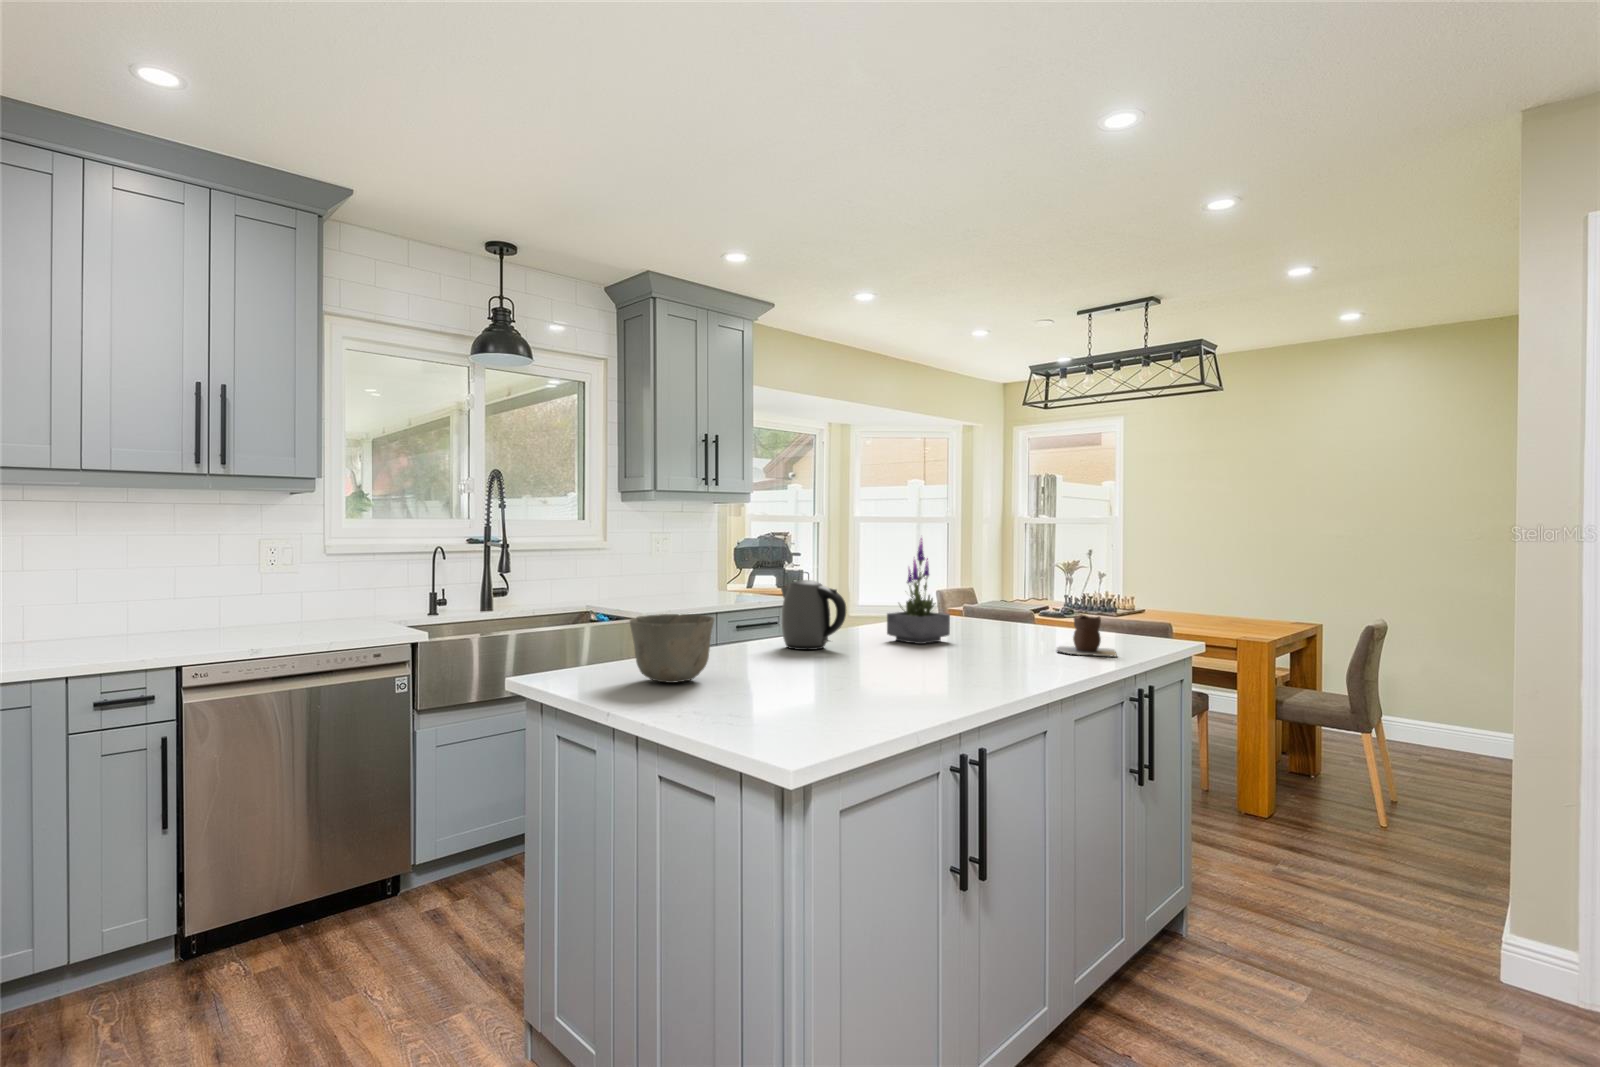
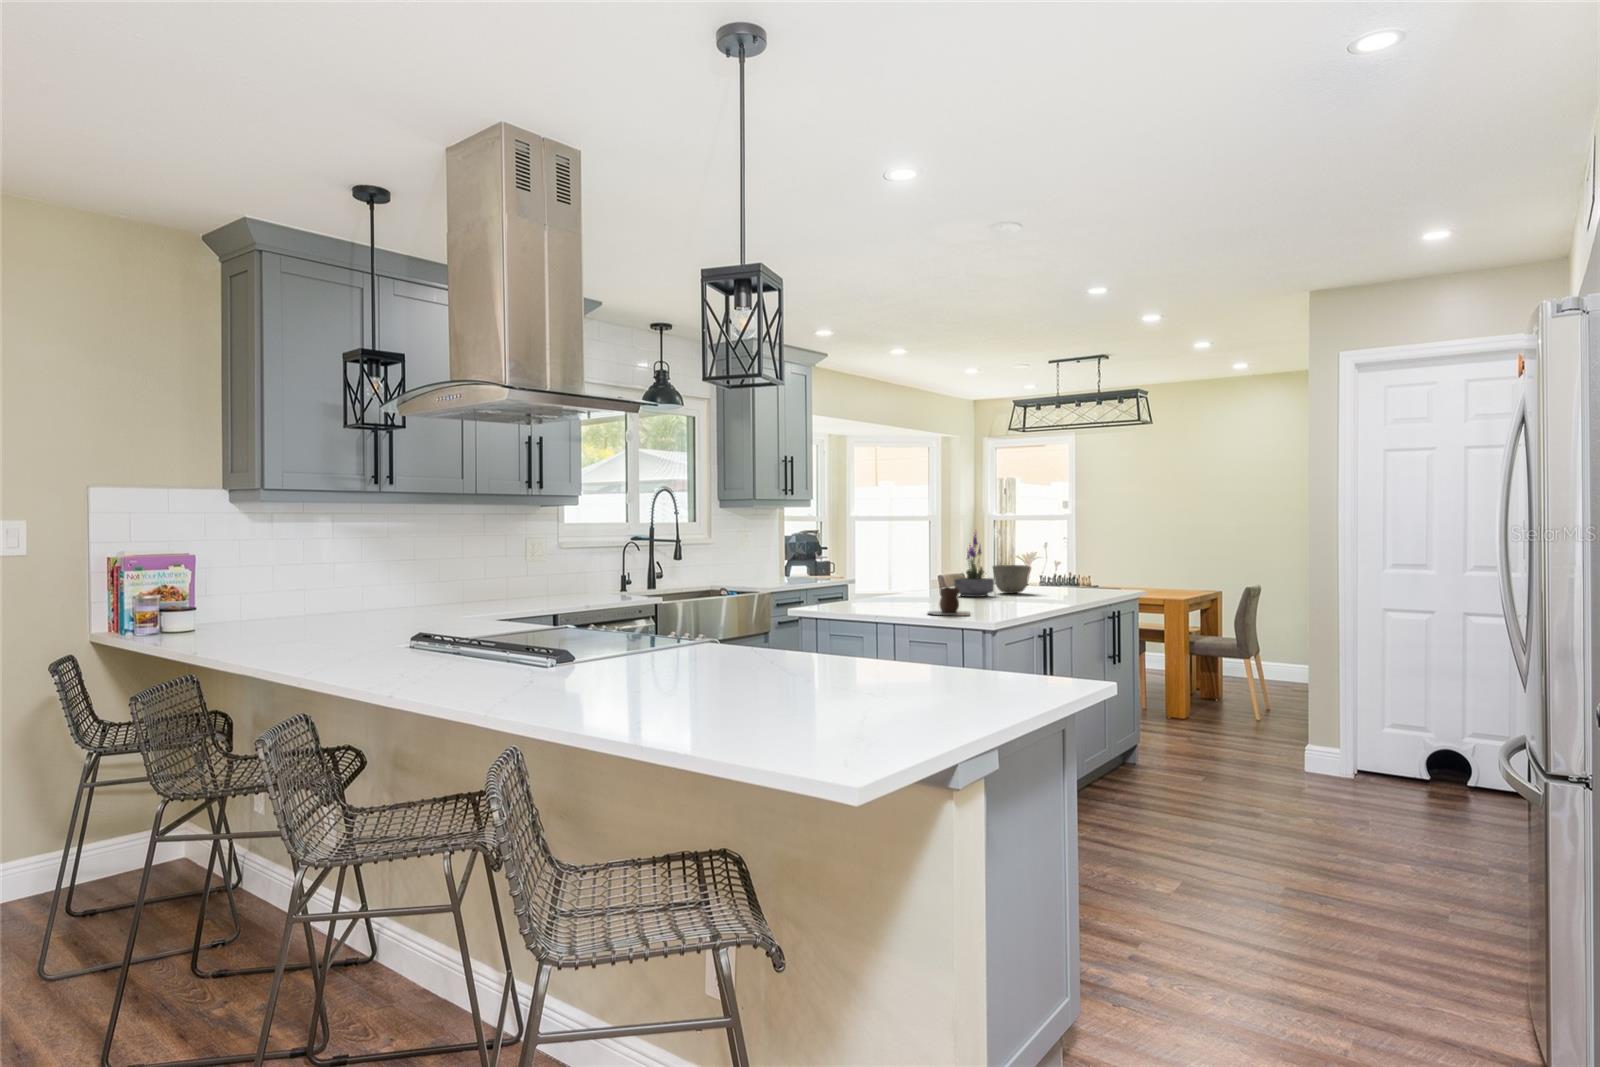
kettle: present [781,580,846,650] -> none [894,557,938,600]
ceramic bowl: present [630,614,714,683] -> present [993,565,1031,593]
vase: present [1057,615,1117,657] -> present [928,587,970,615]

